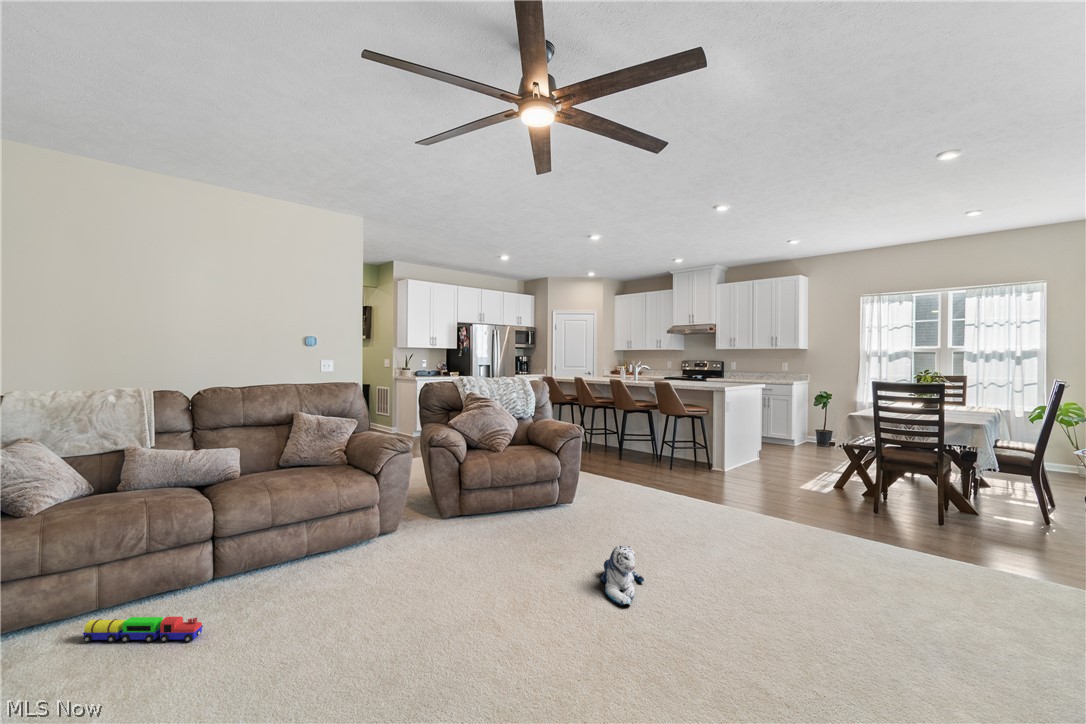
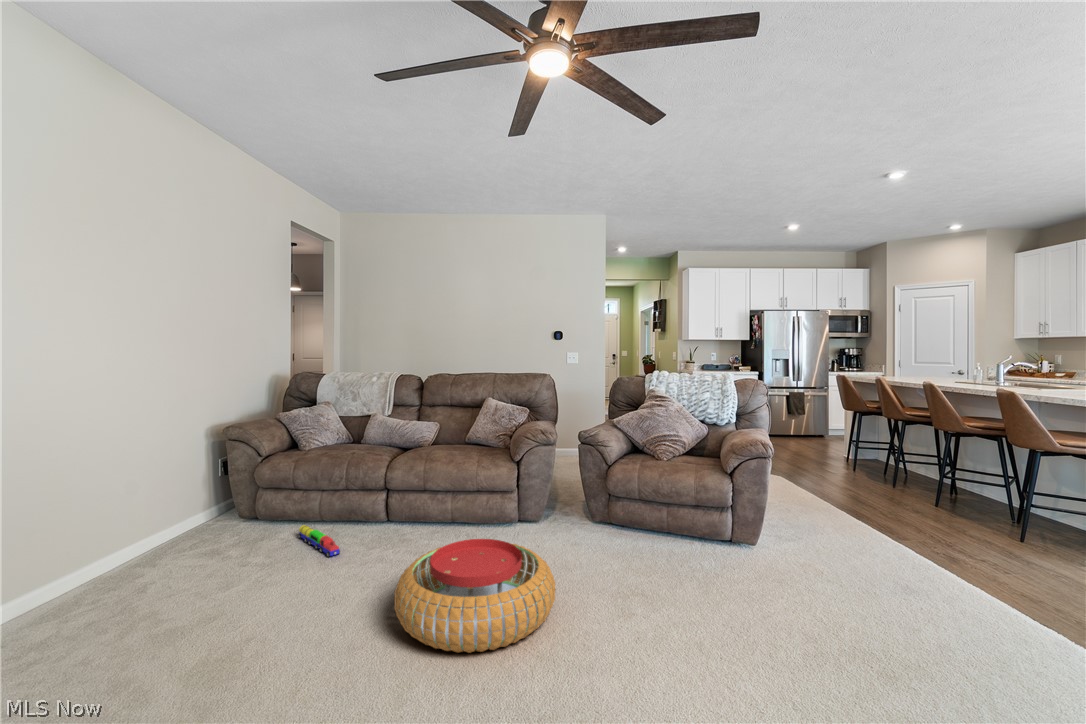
pouf: none [378,543,539,656] -> present [394,539,555,653]
plush toy: present [601,545,644,605] -> none [626,600,706,681]

